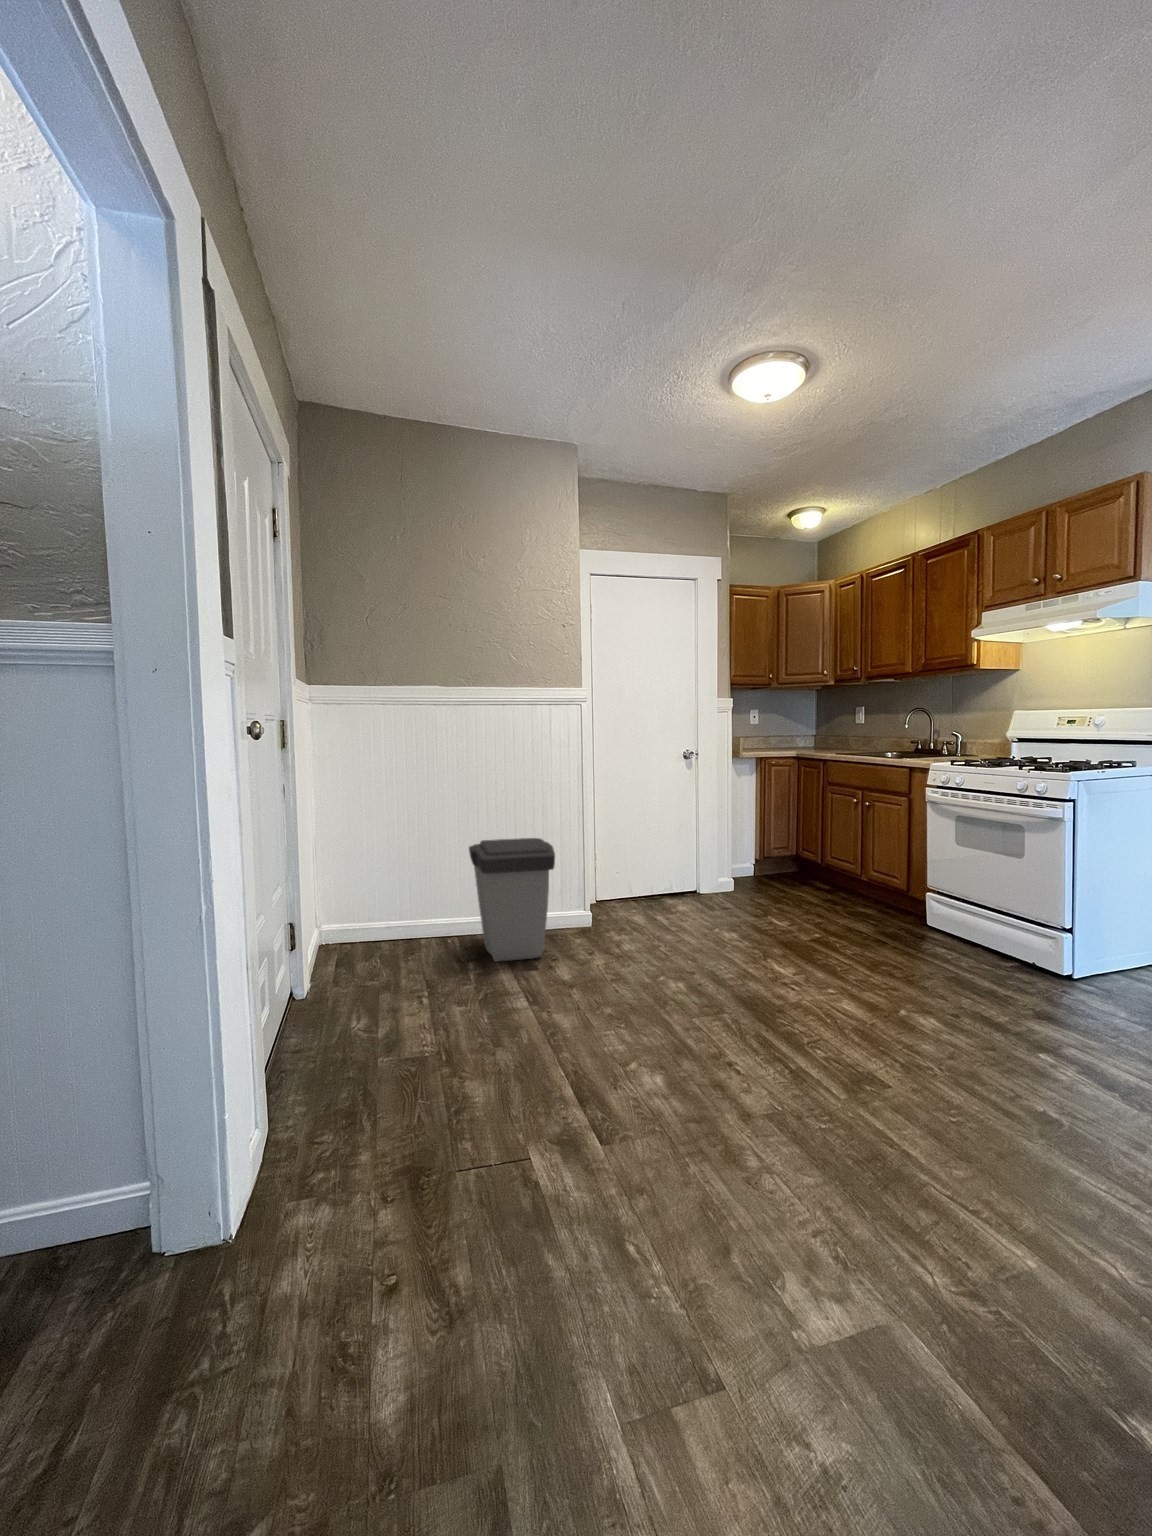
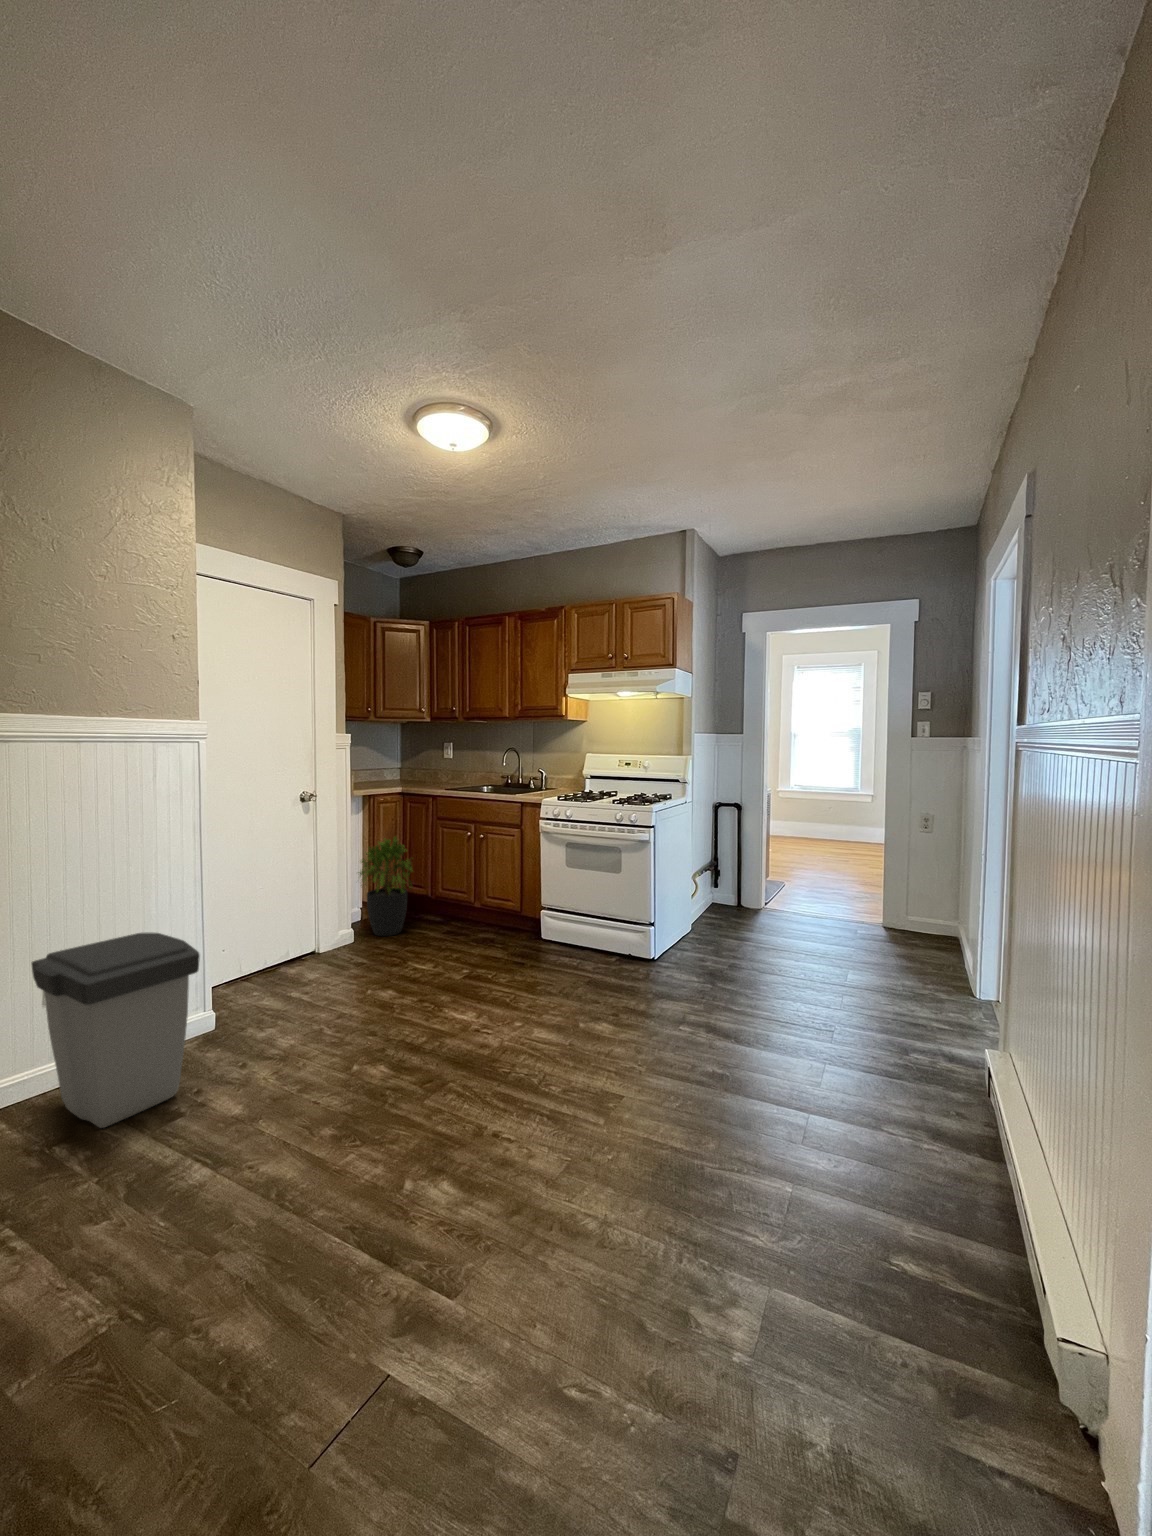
potted plant: none [741,795,801,893] -> present [359,837,412,936]

